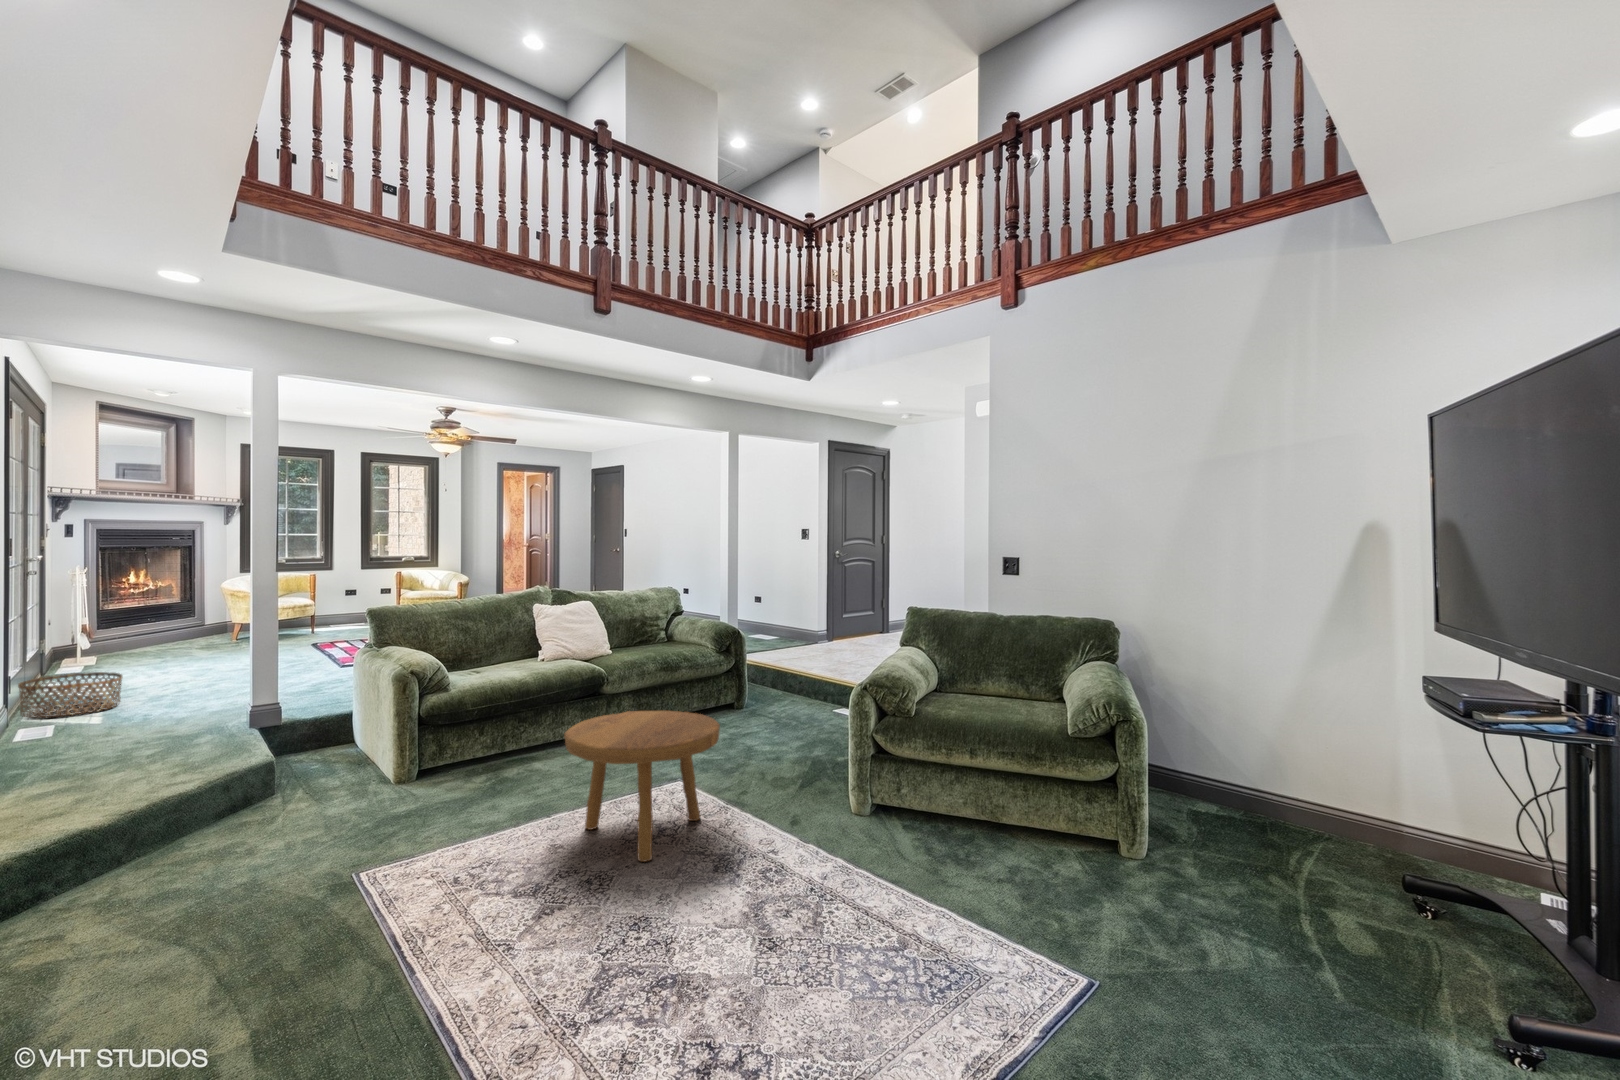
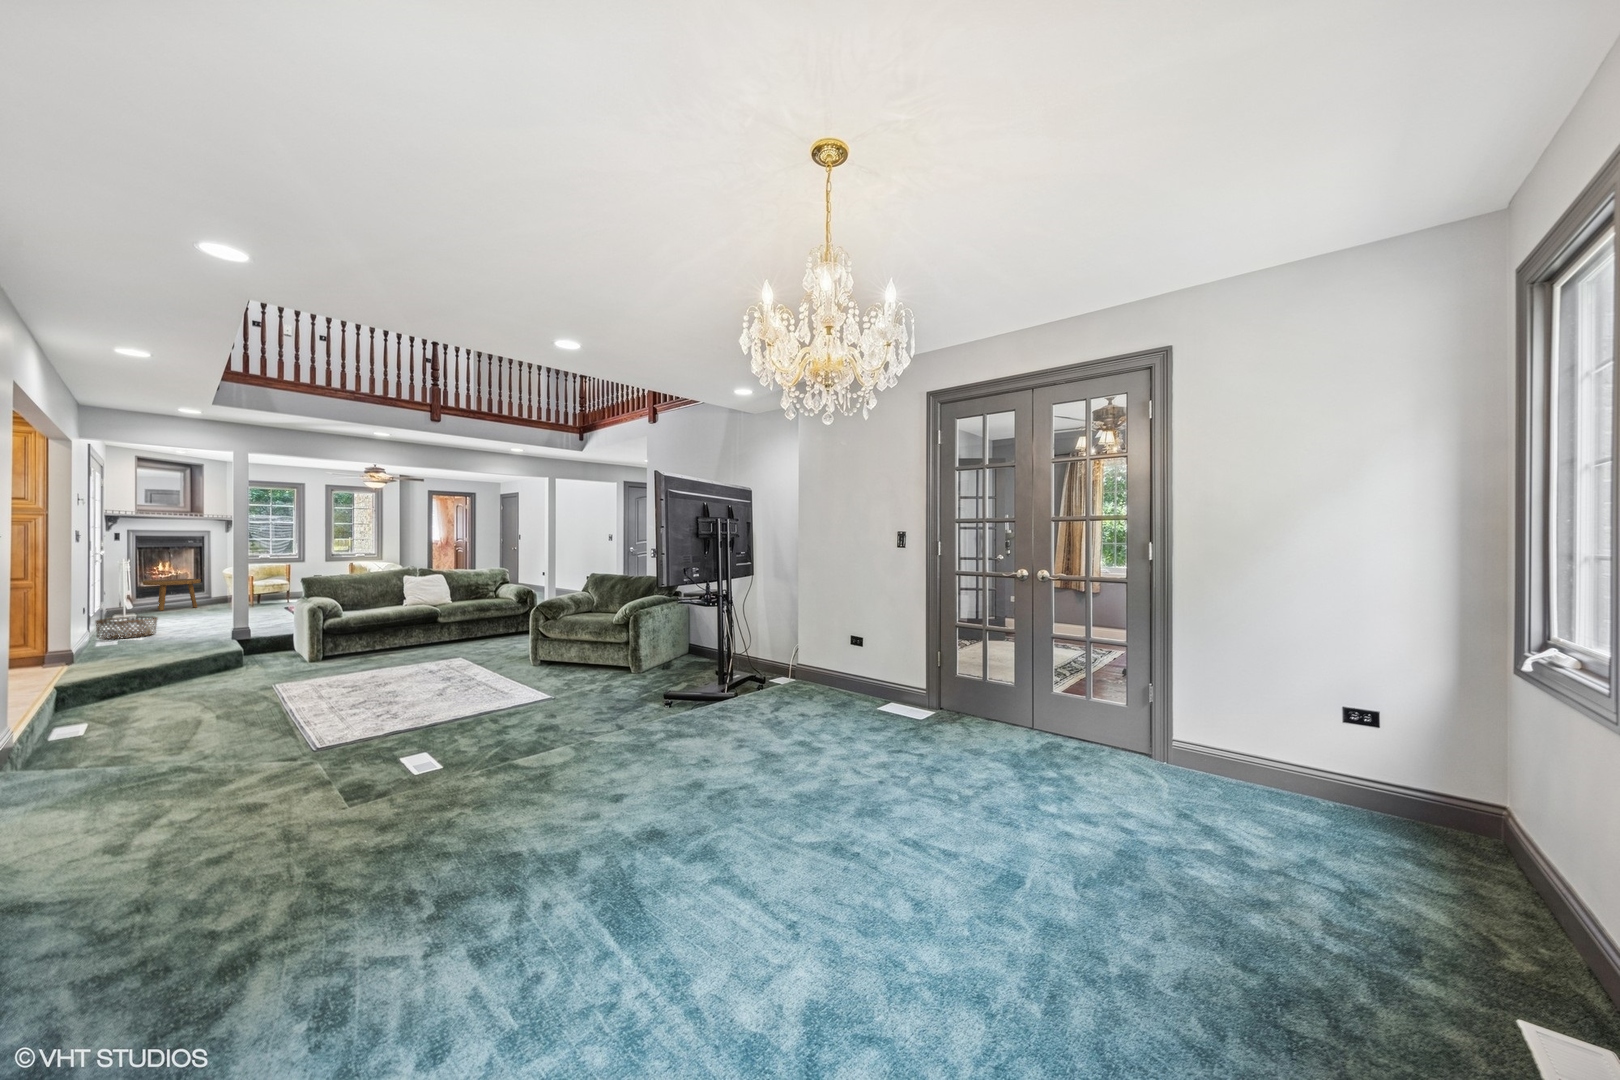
footstool: present [564,711,720,862] -> present [143,579,201,611]

